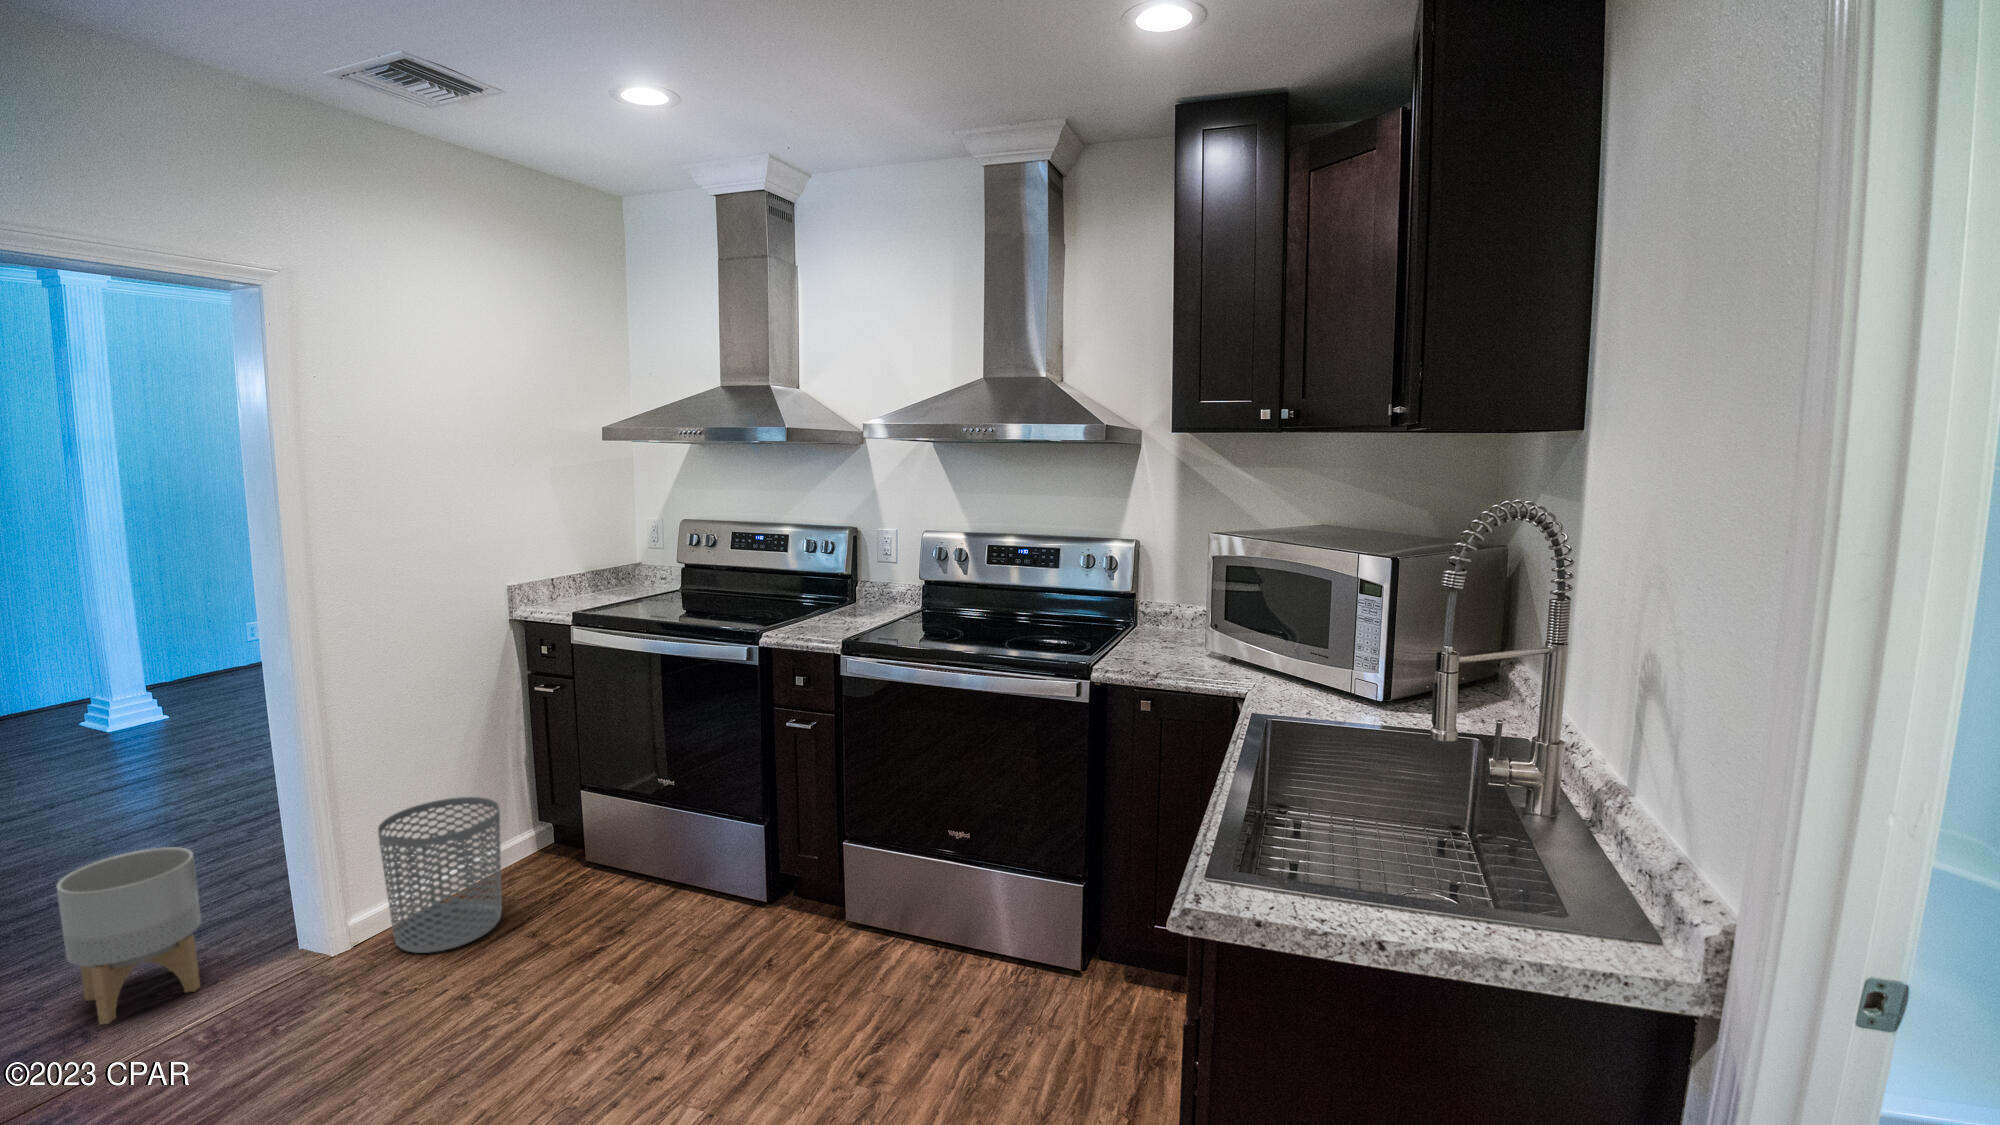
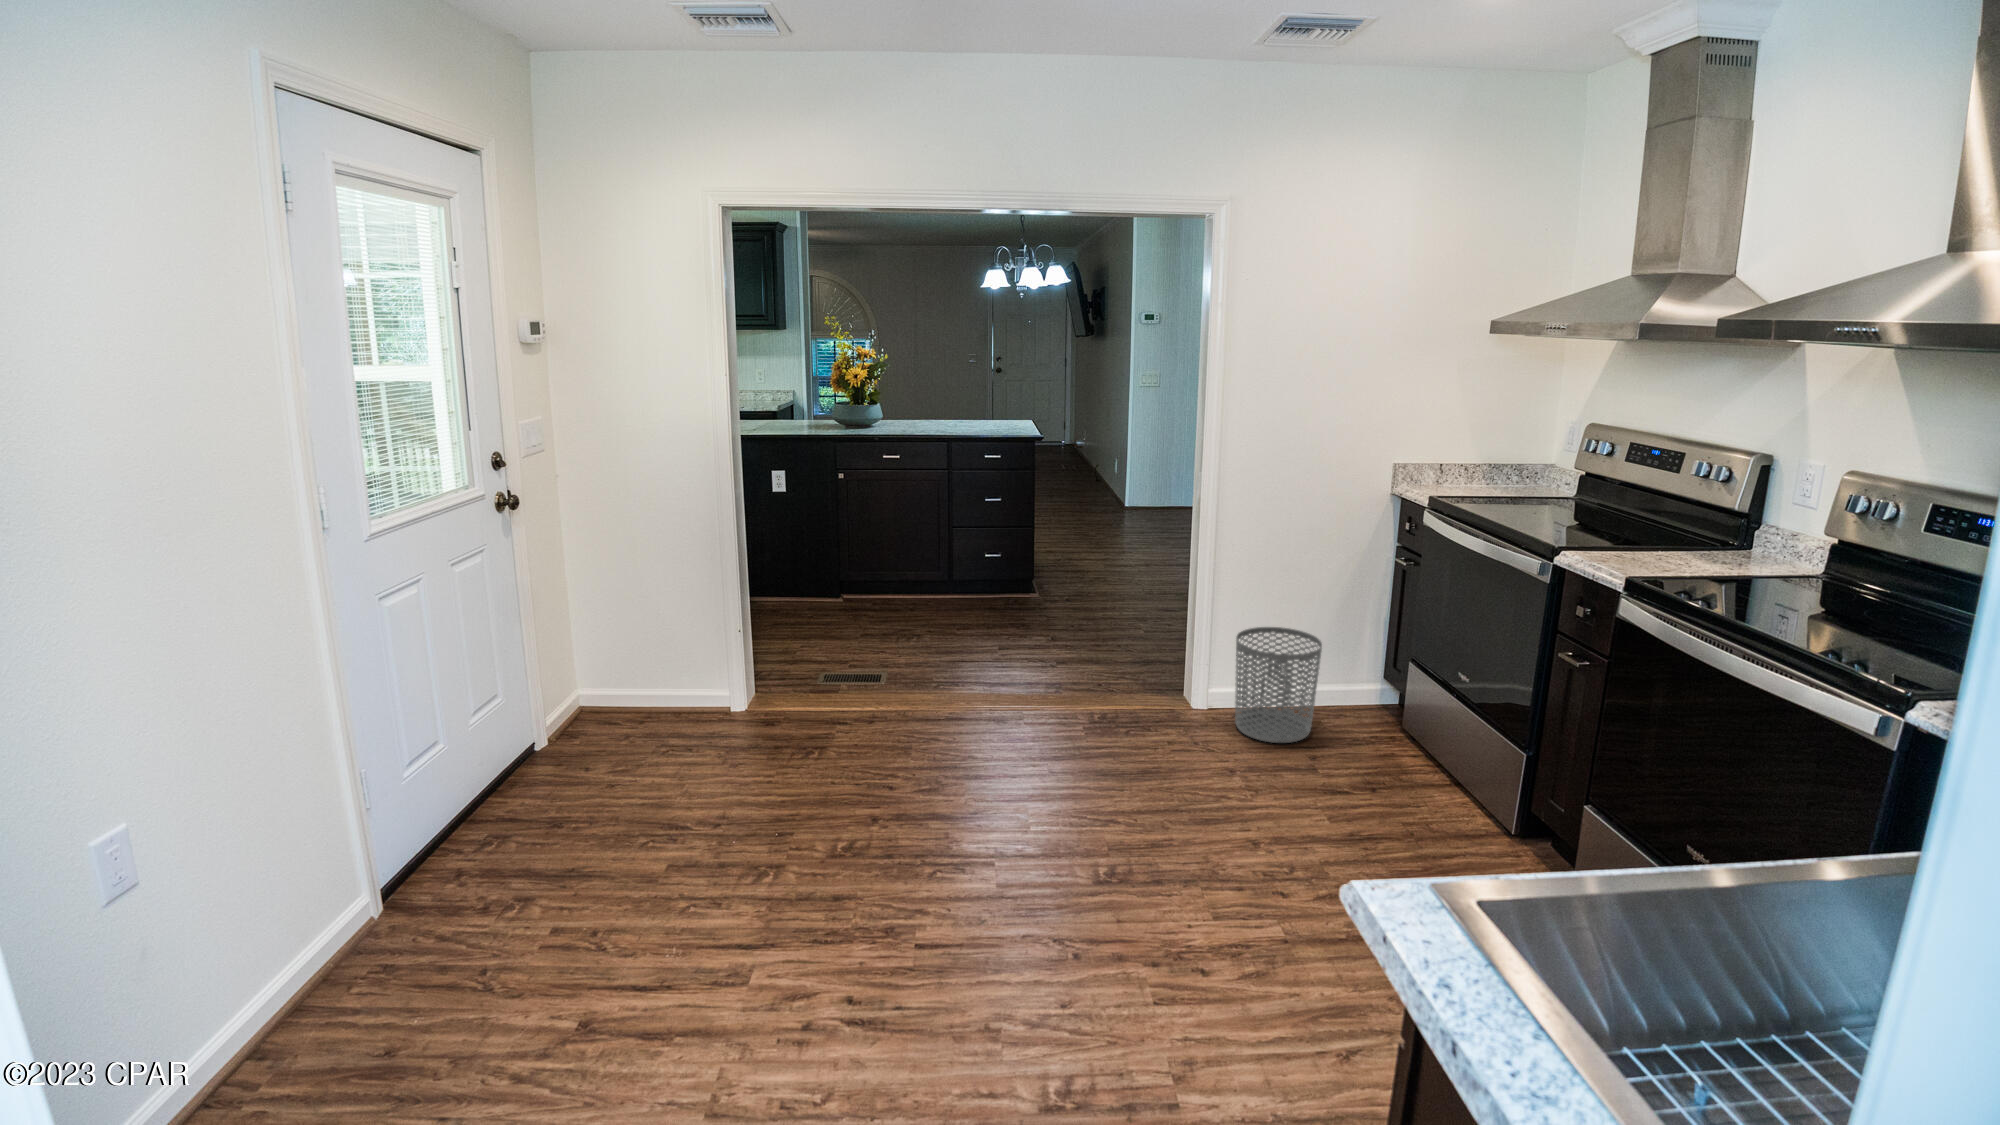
planter: present [57,847,201,1024] -> none [1089,596,1151,694]

